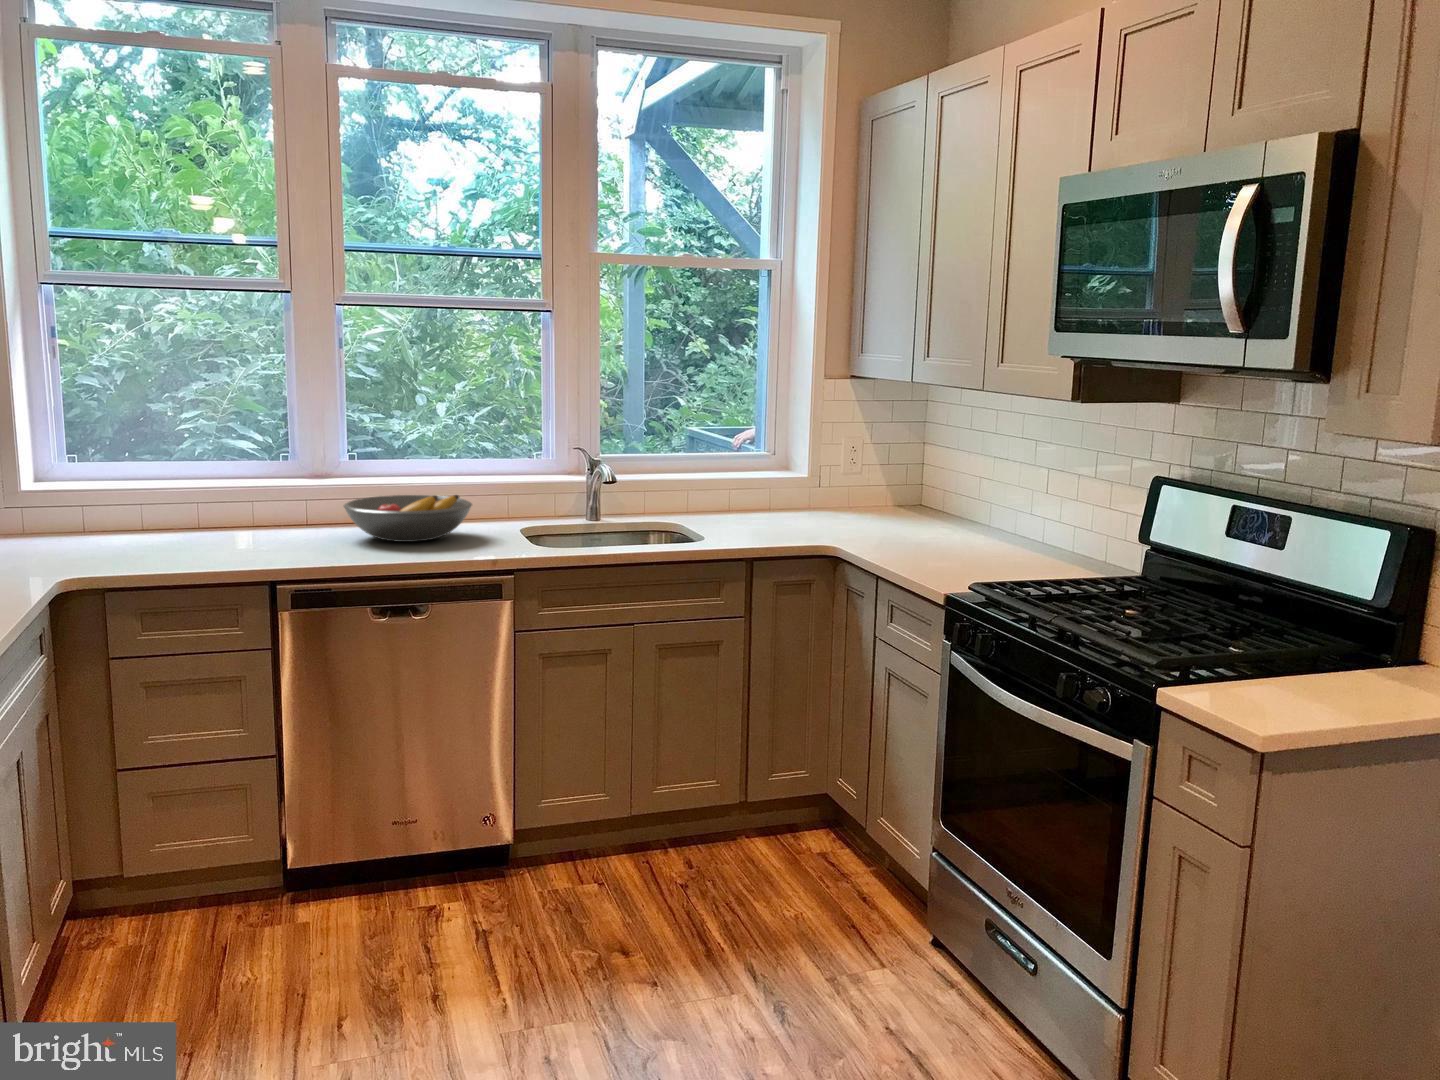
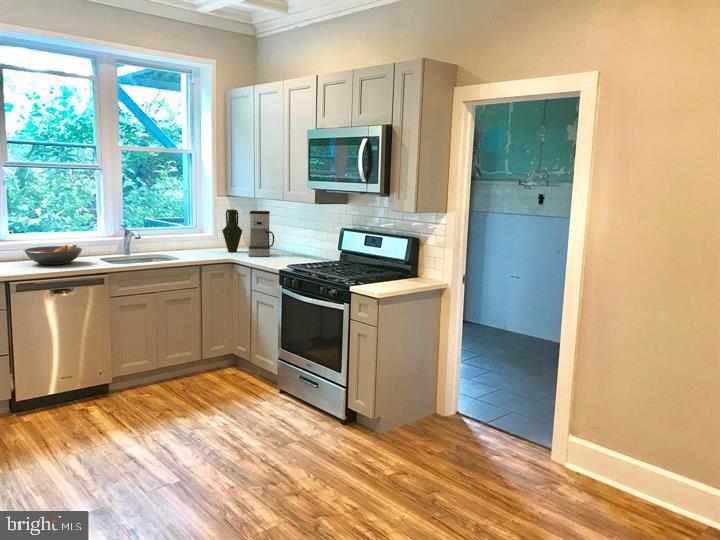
vase: none [827,413,879,526] -> present [222,209,242,252]
coffee maker: none [885,419,958,546] -> present [249,211,274,257]

